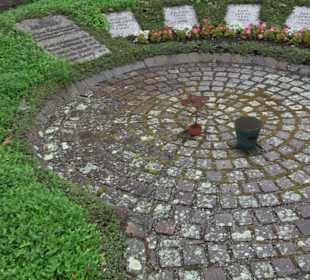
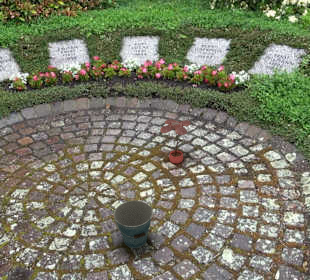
potted plant: present [181,94,210,135] -> present [160,119,191,163]

